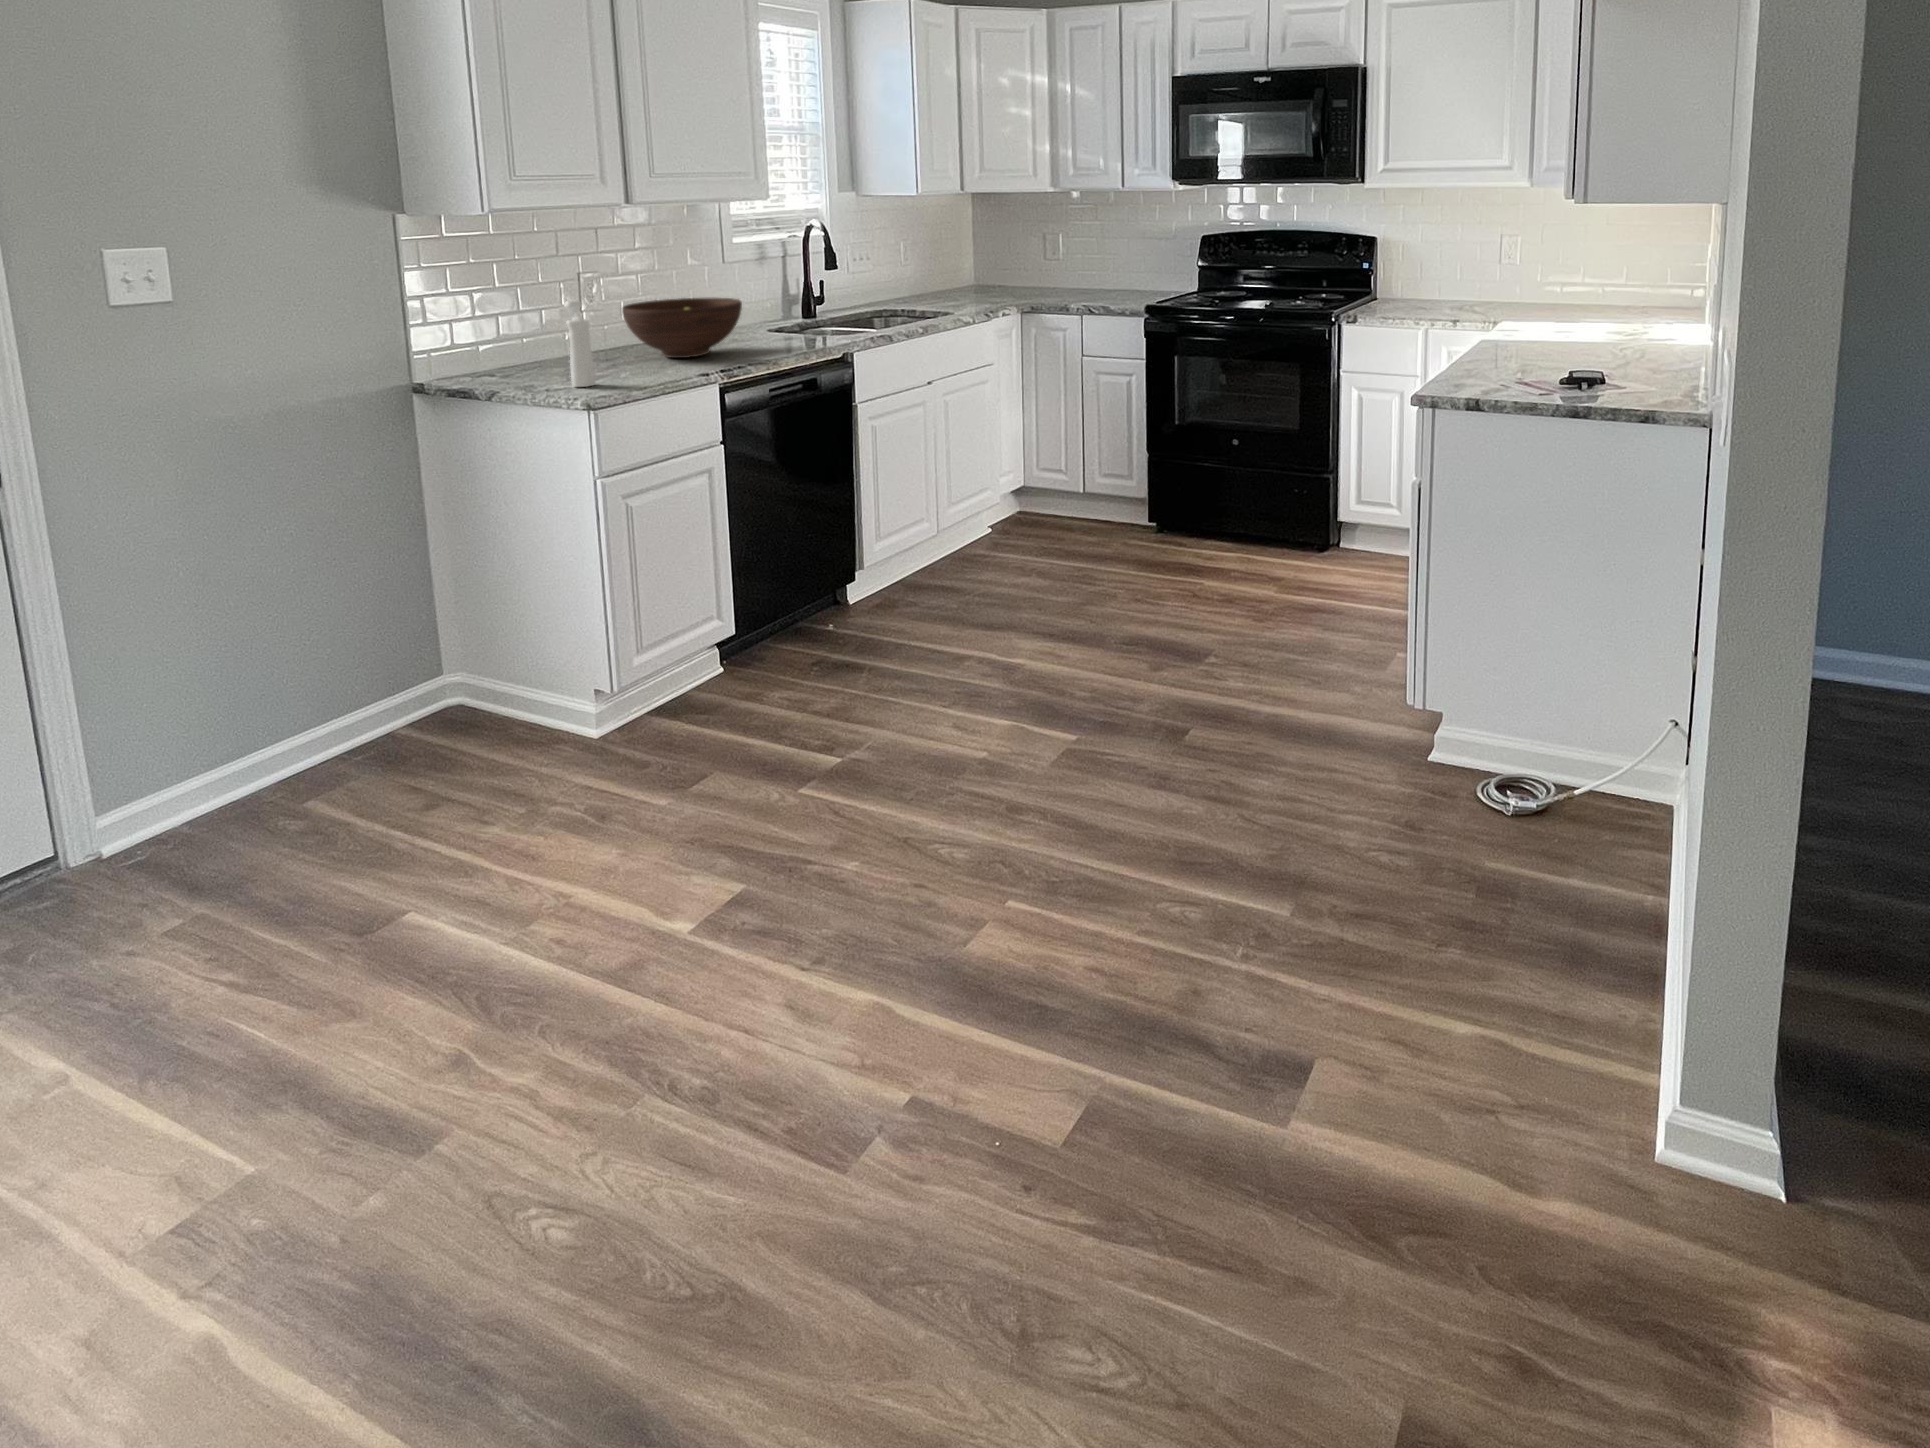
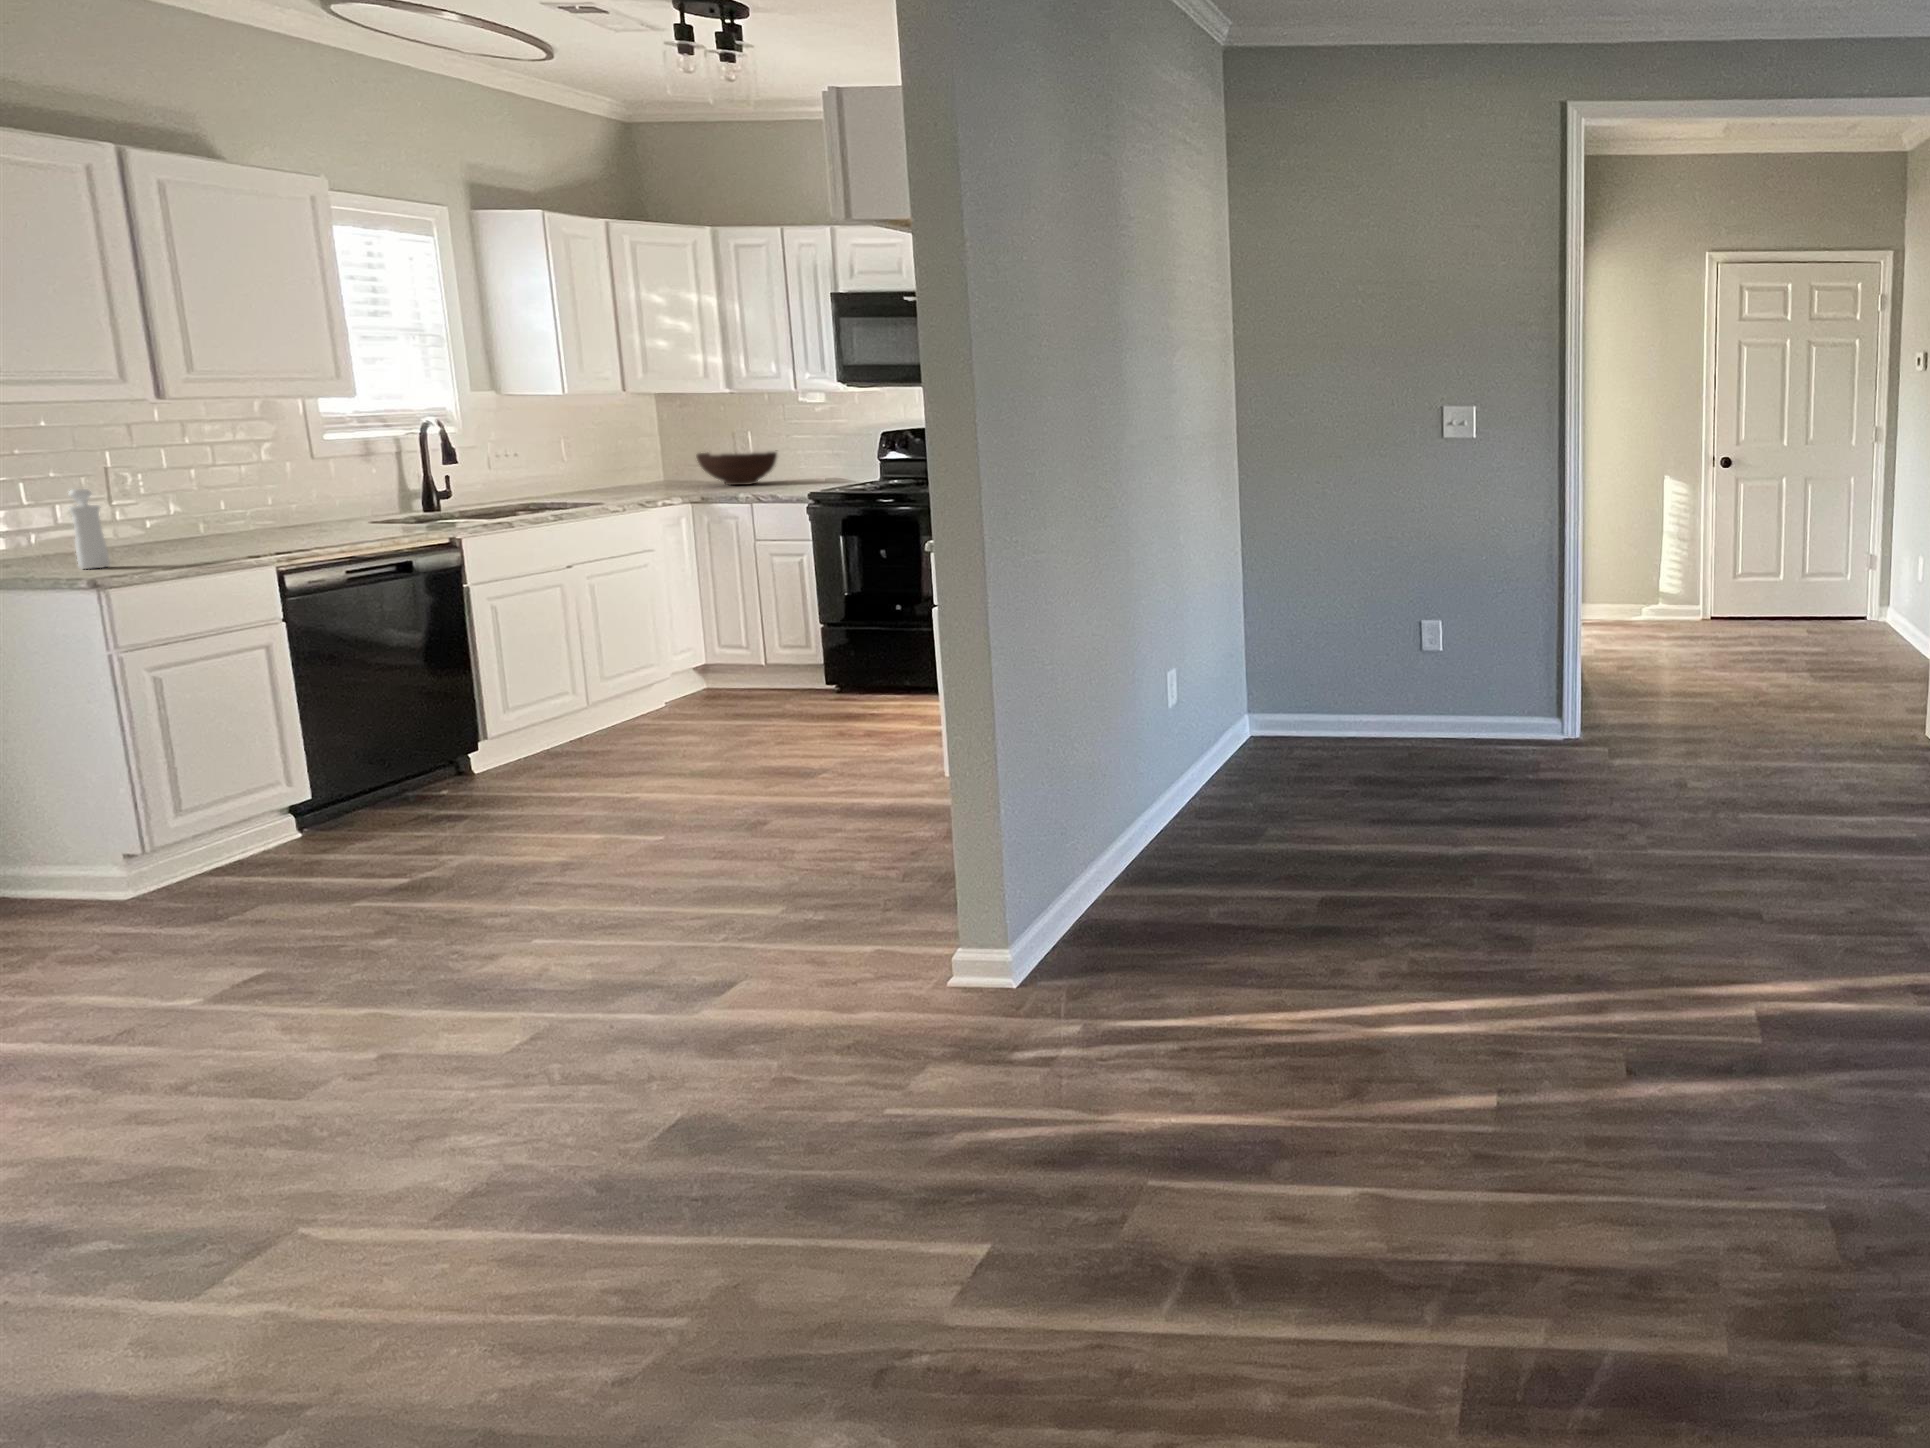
fruit bowl: present [622,298,742,358] -> present [696,452,777,485]

